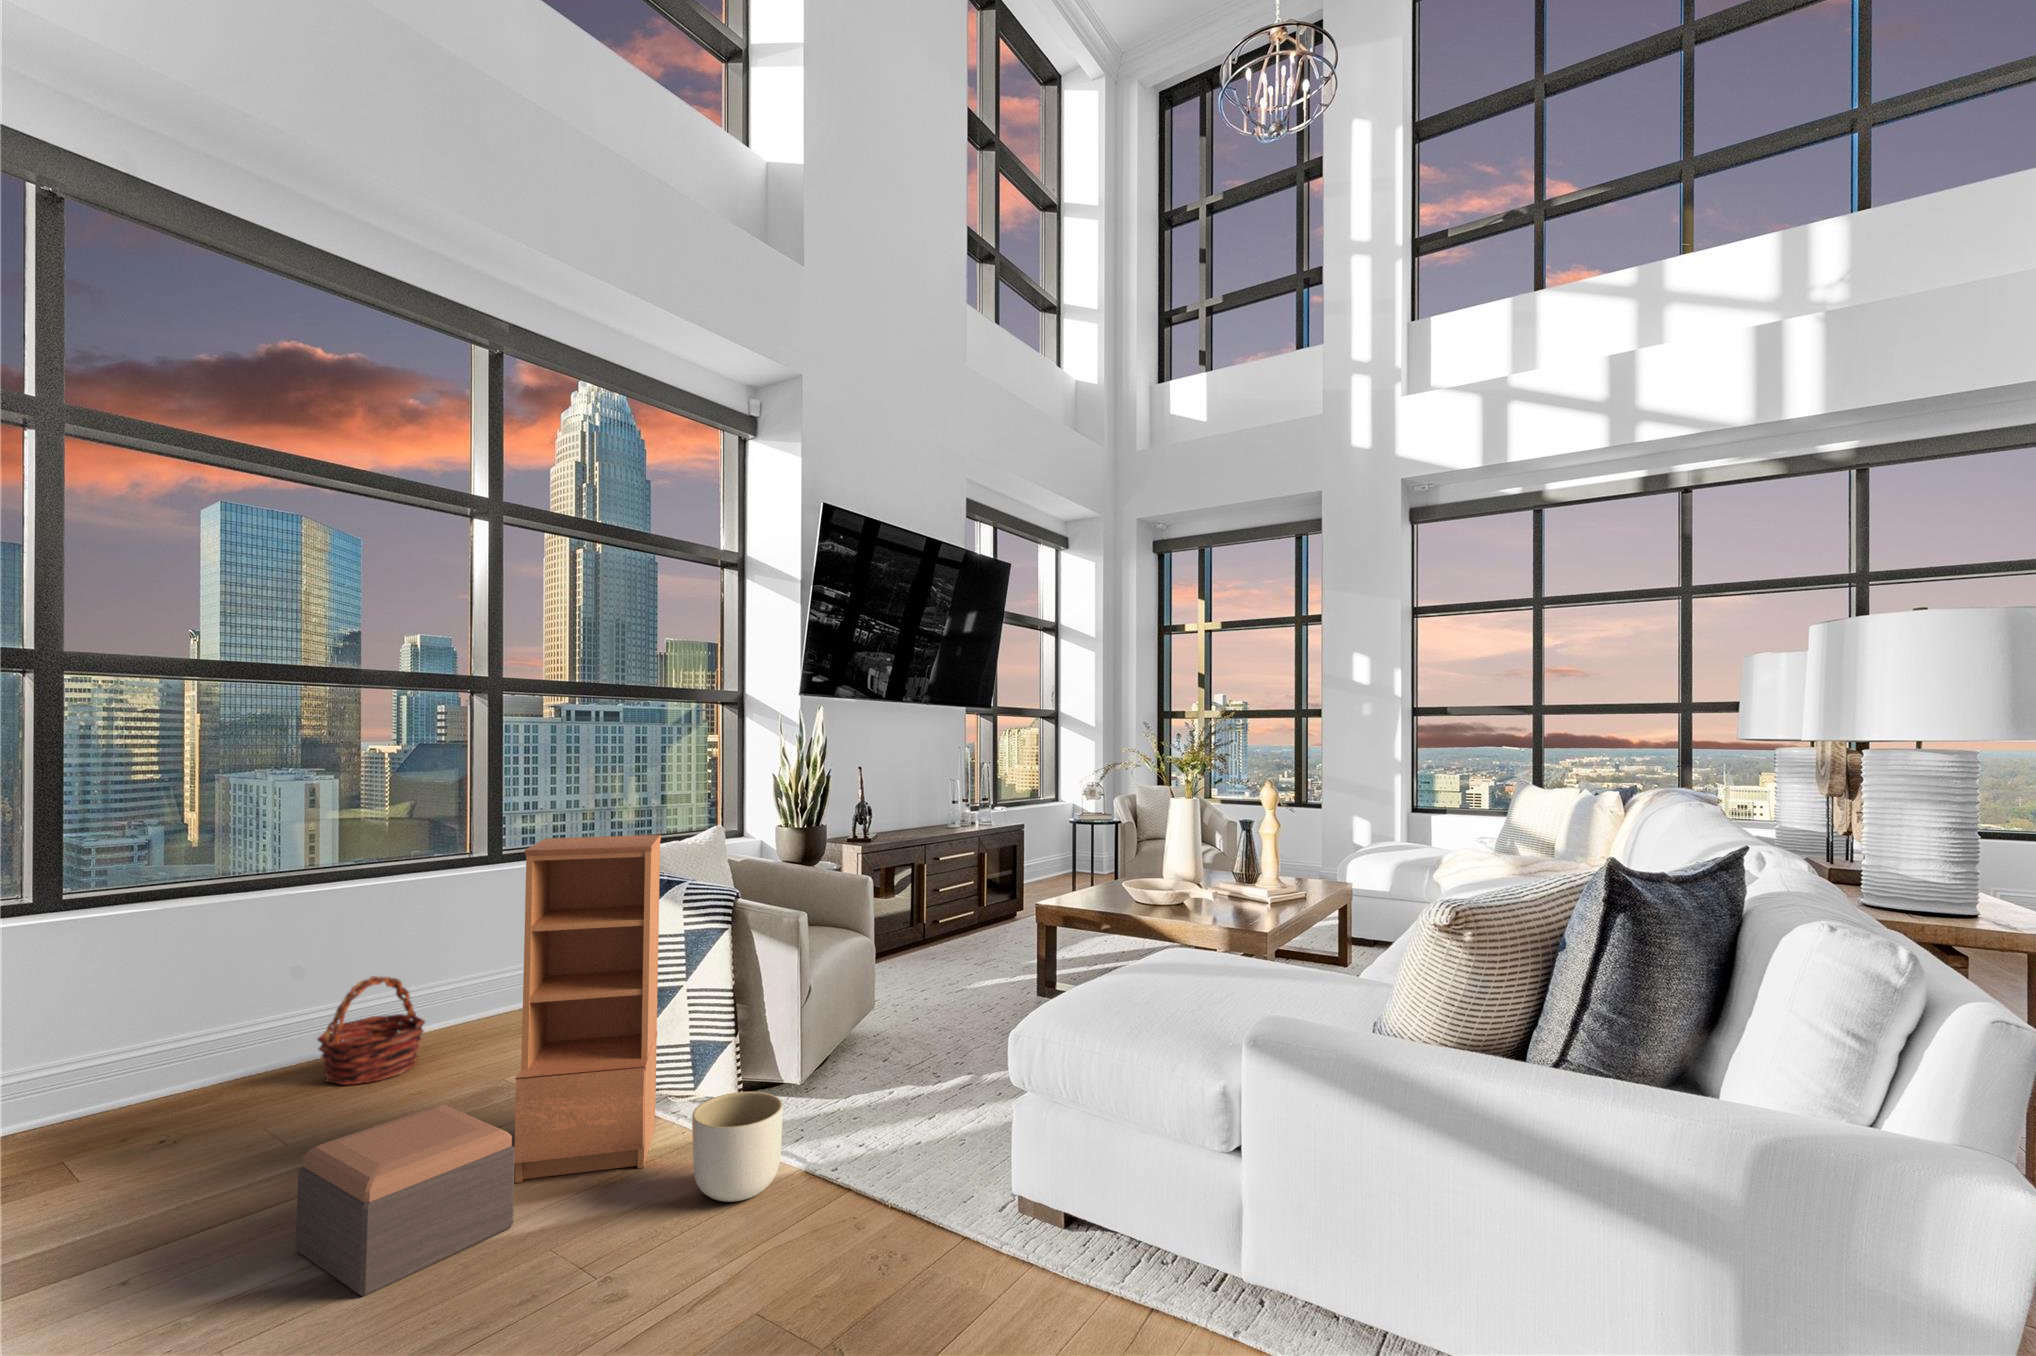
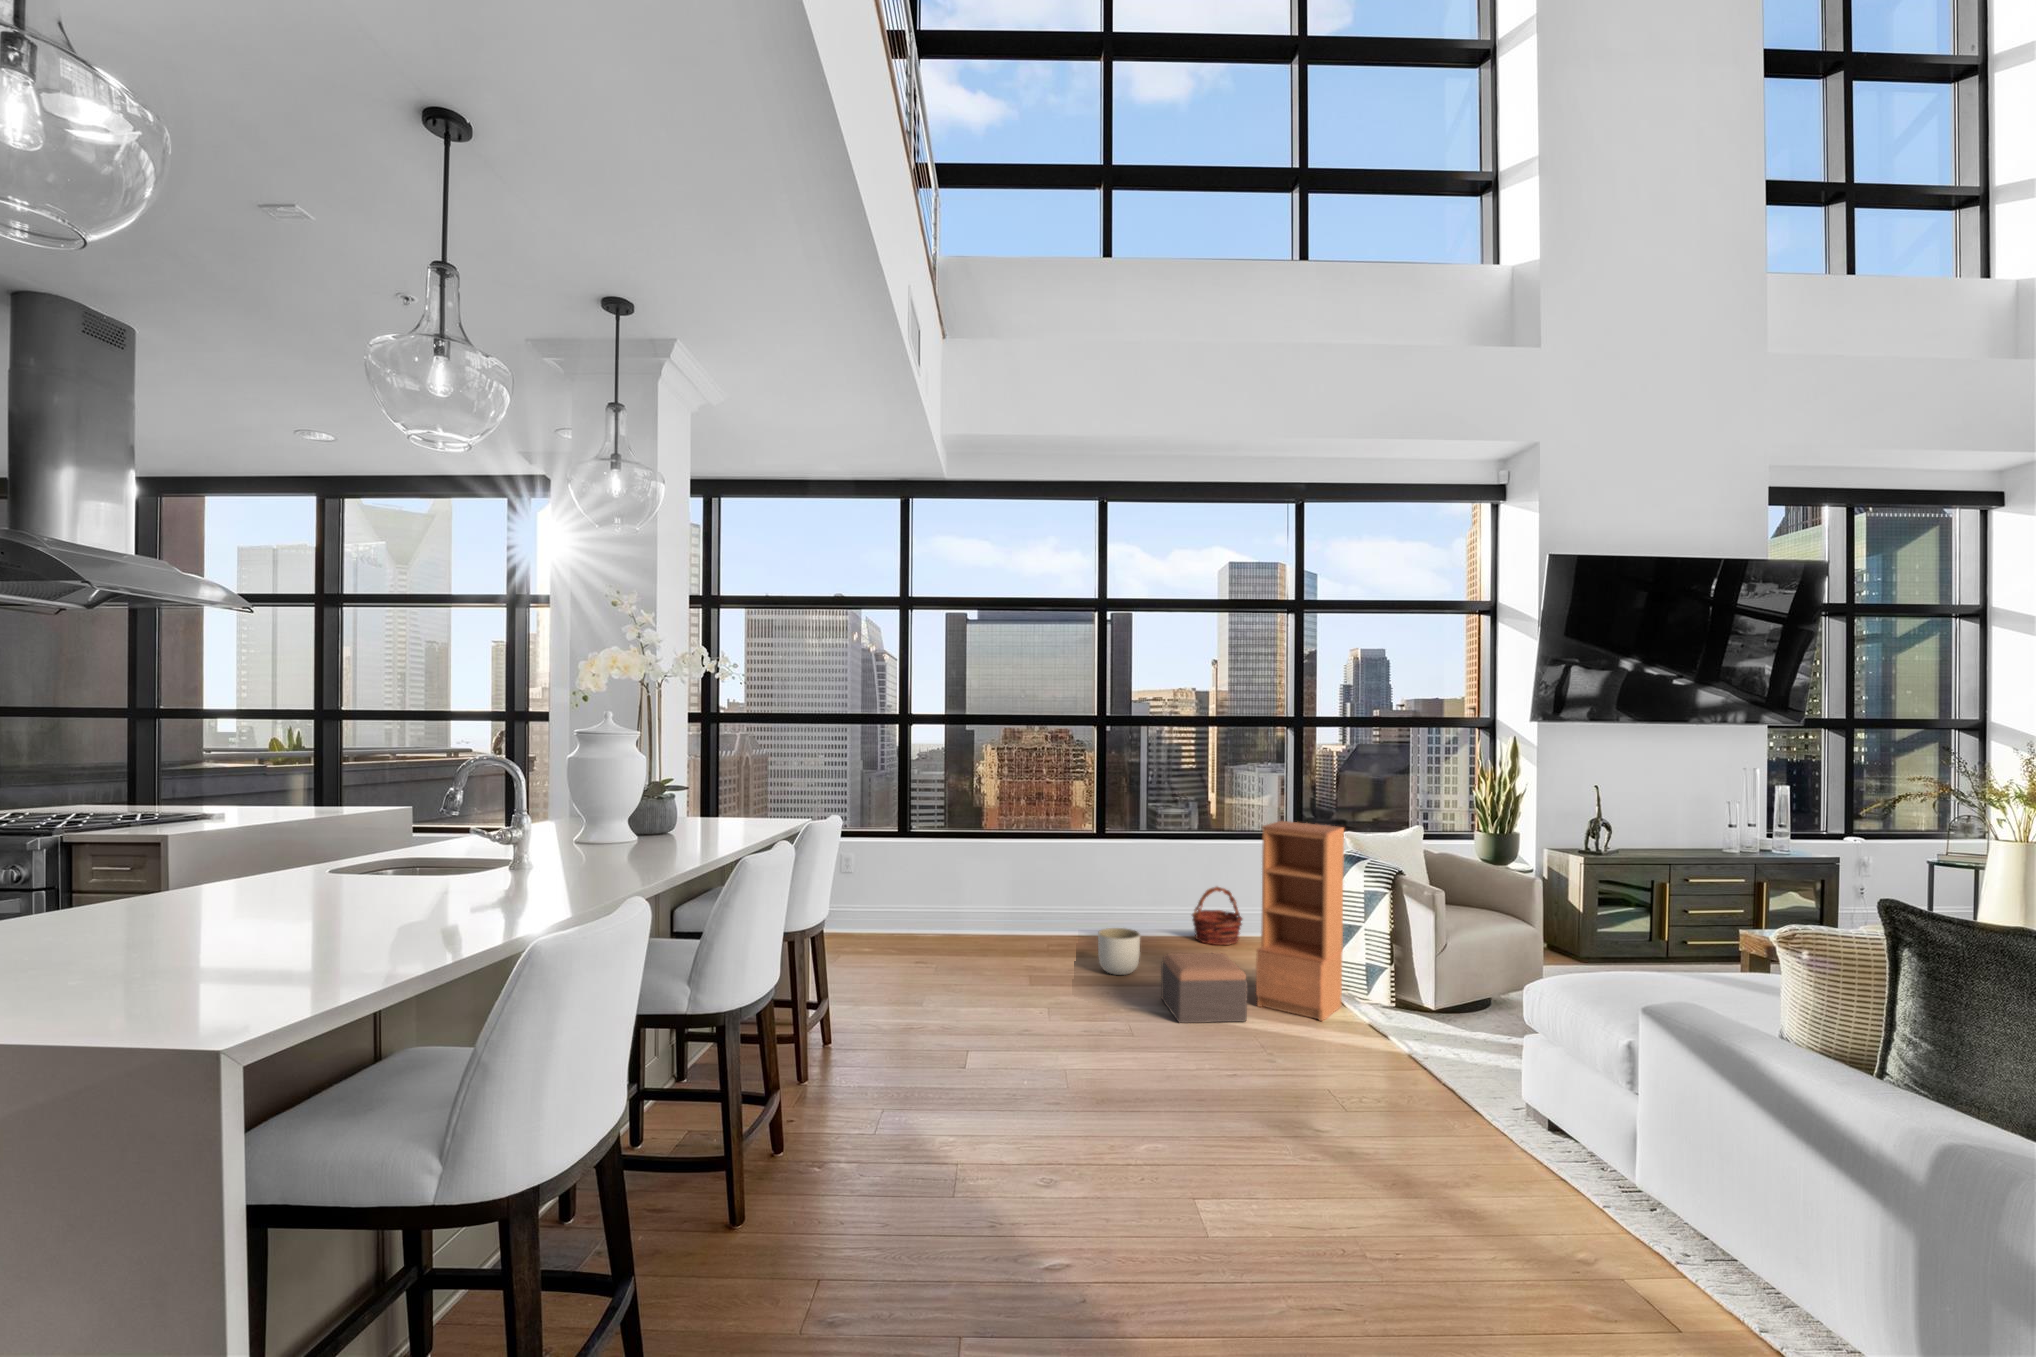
planter: present [692,1092,783,1202] -> present [1098,928,1140,975]

